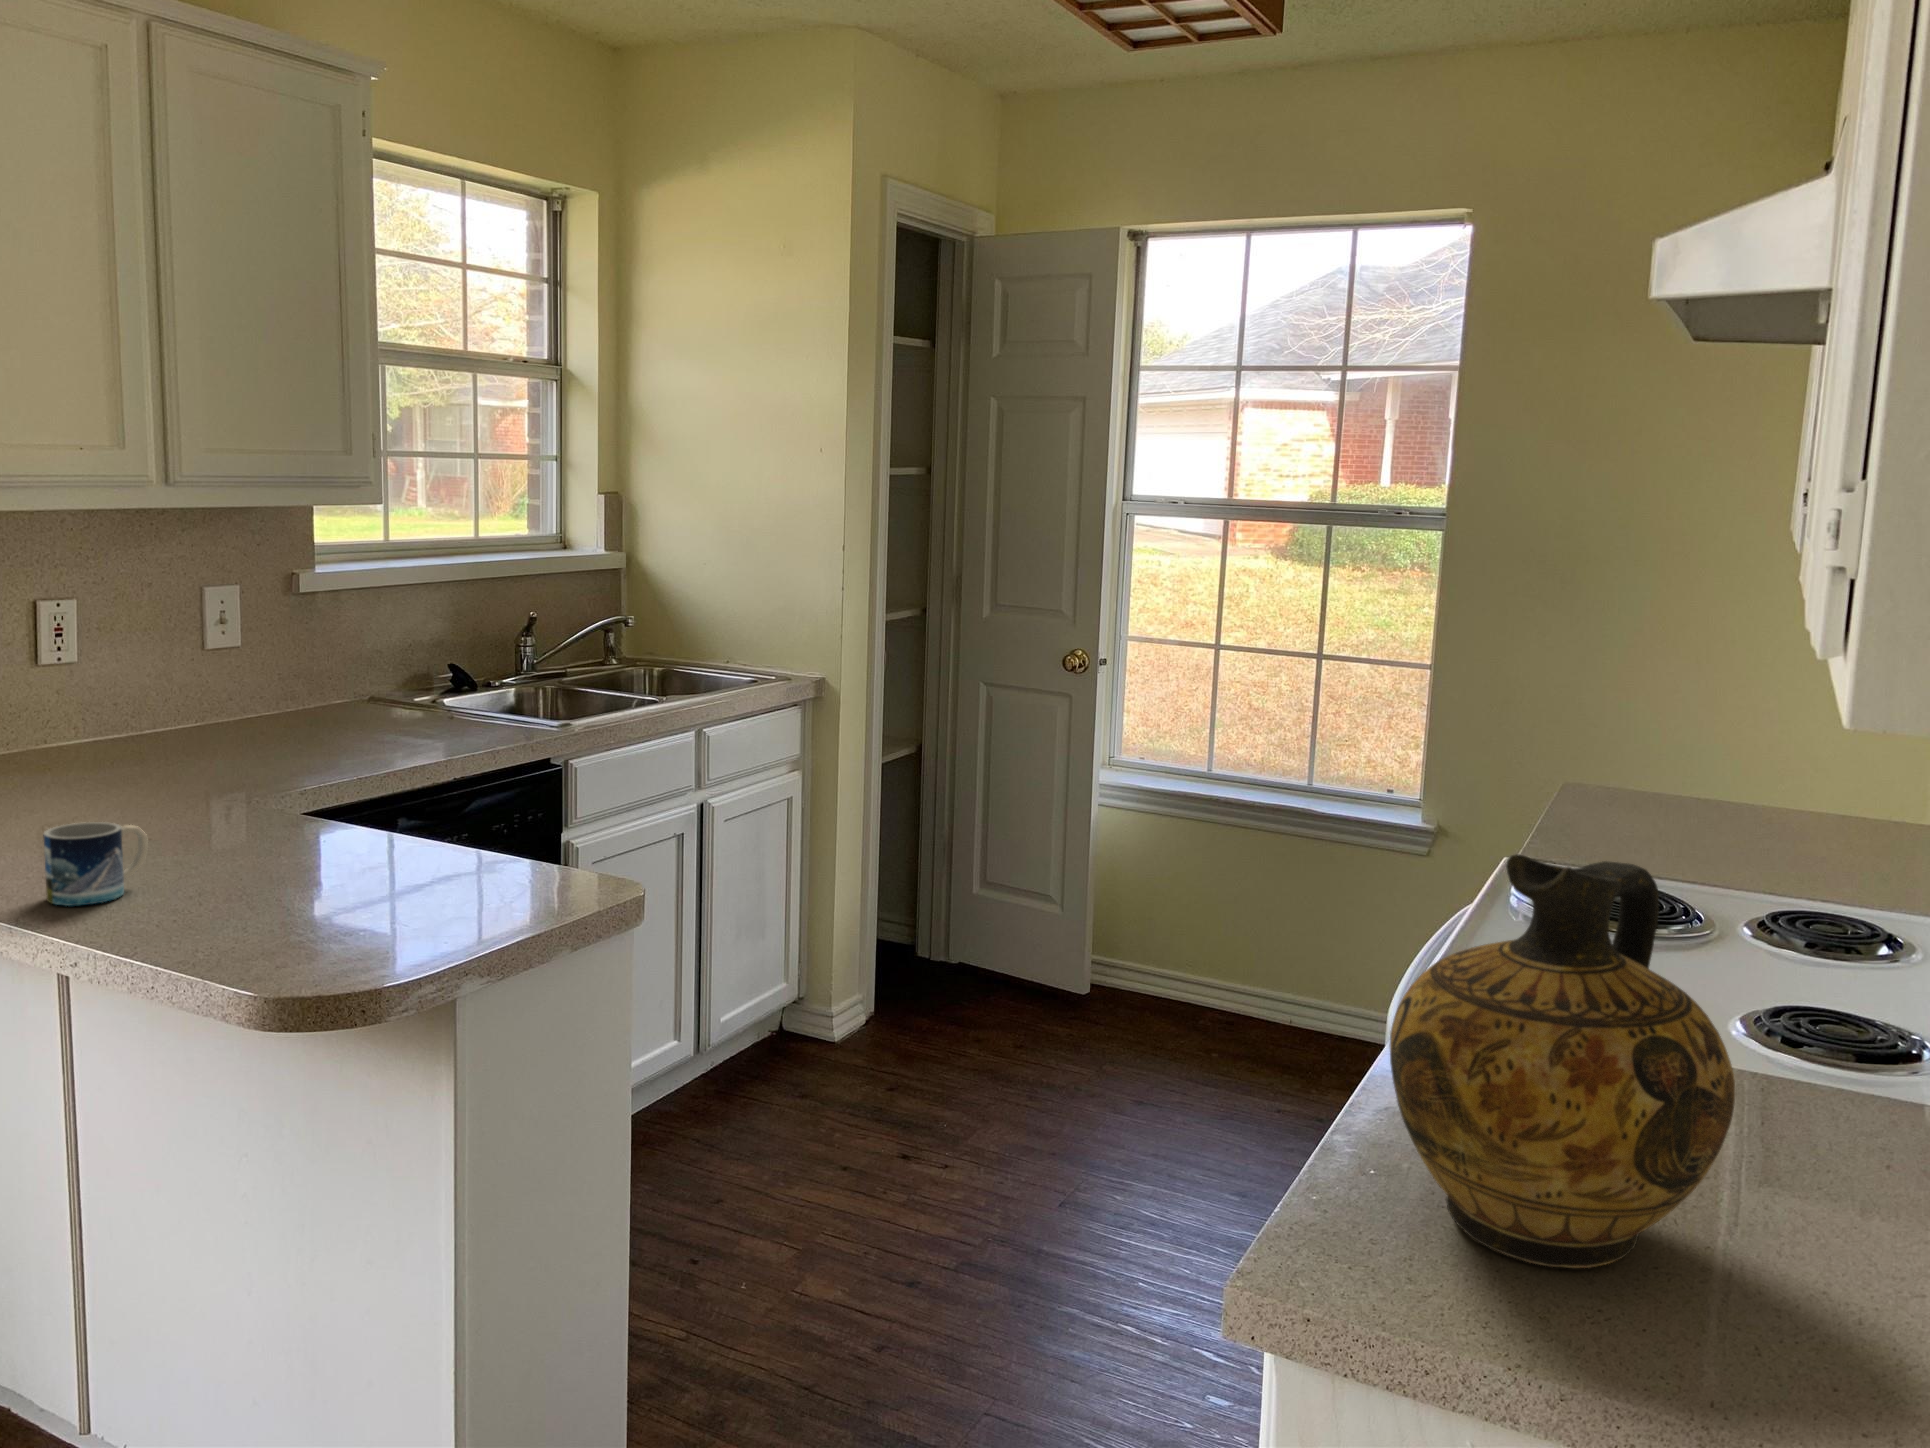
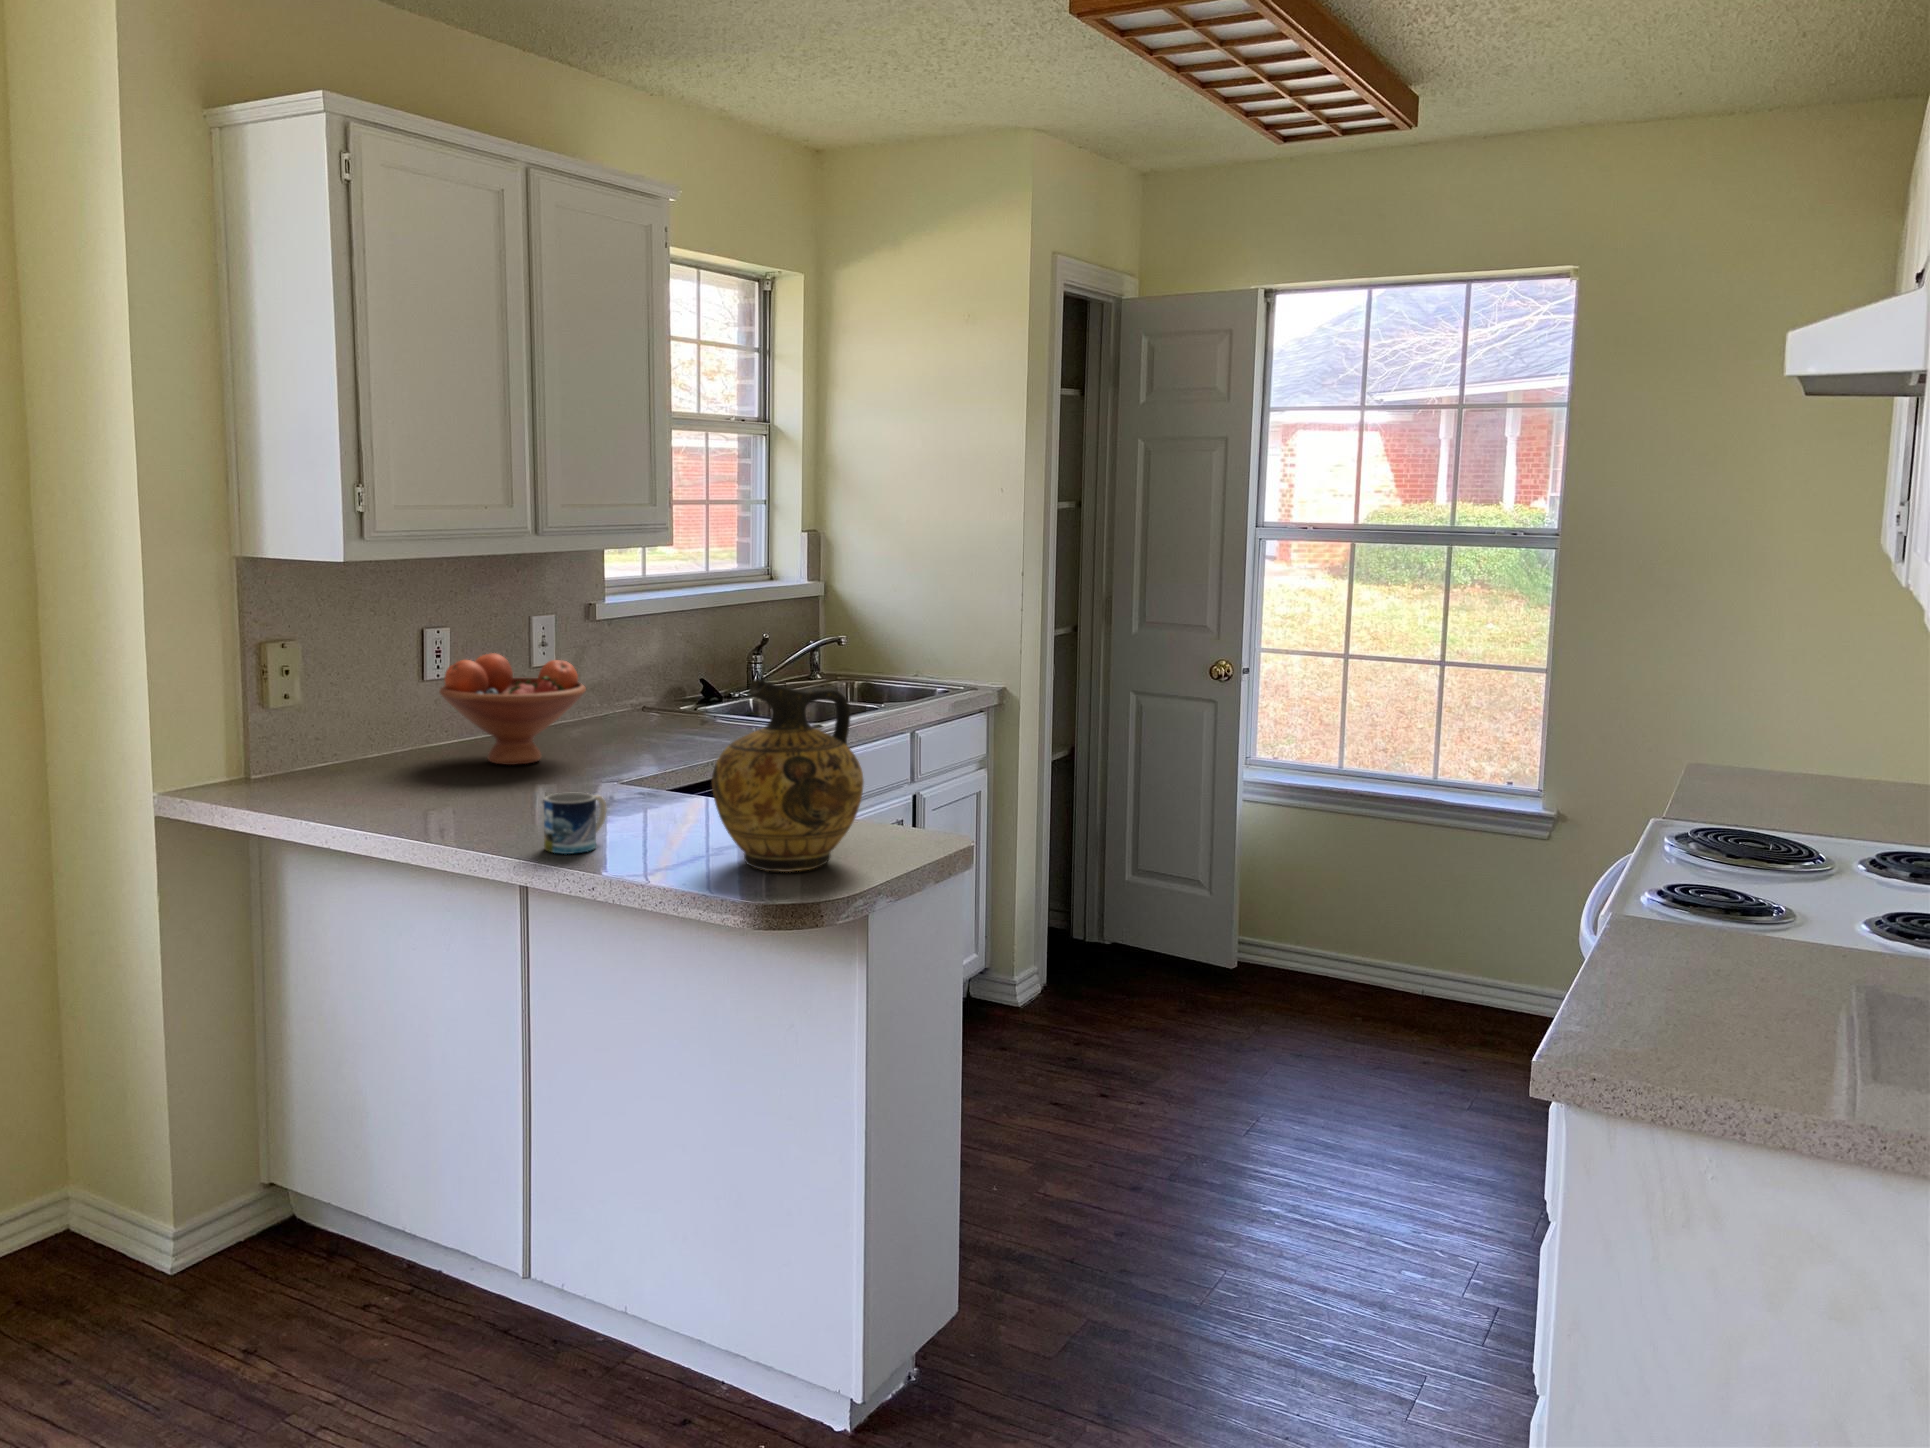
fruit bowl: none [34,633,235,772] -> present [439,653,586,765]
ceramic jug: present [1390,854,1735,1268] -> present [712,679,864,872]

